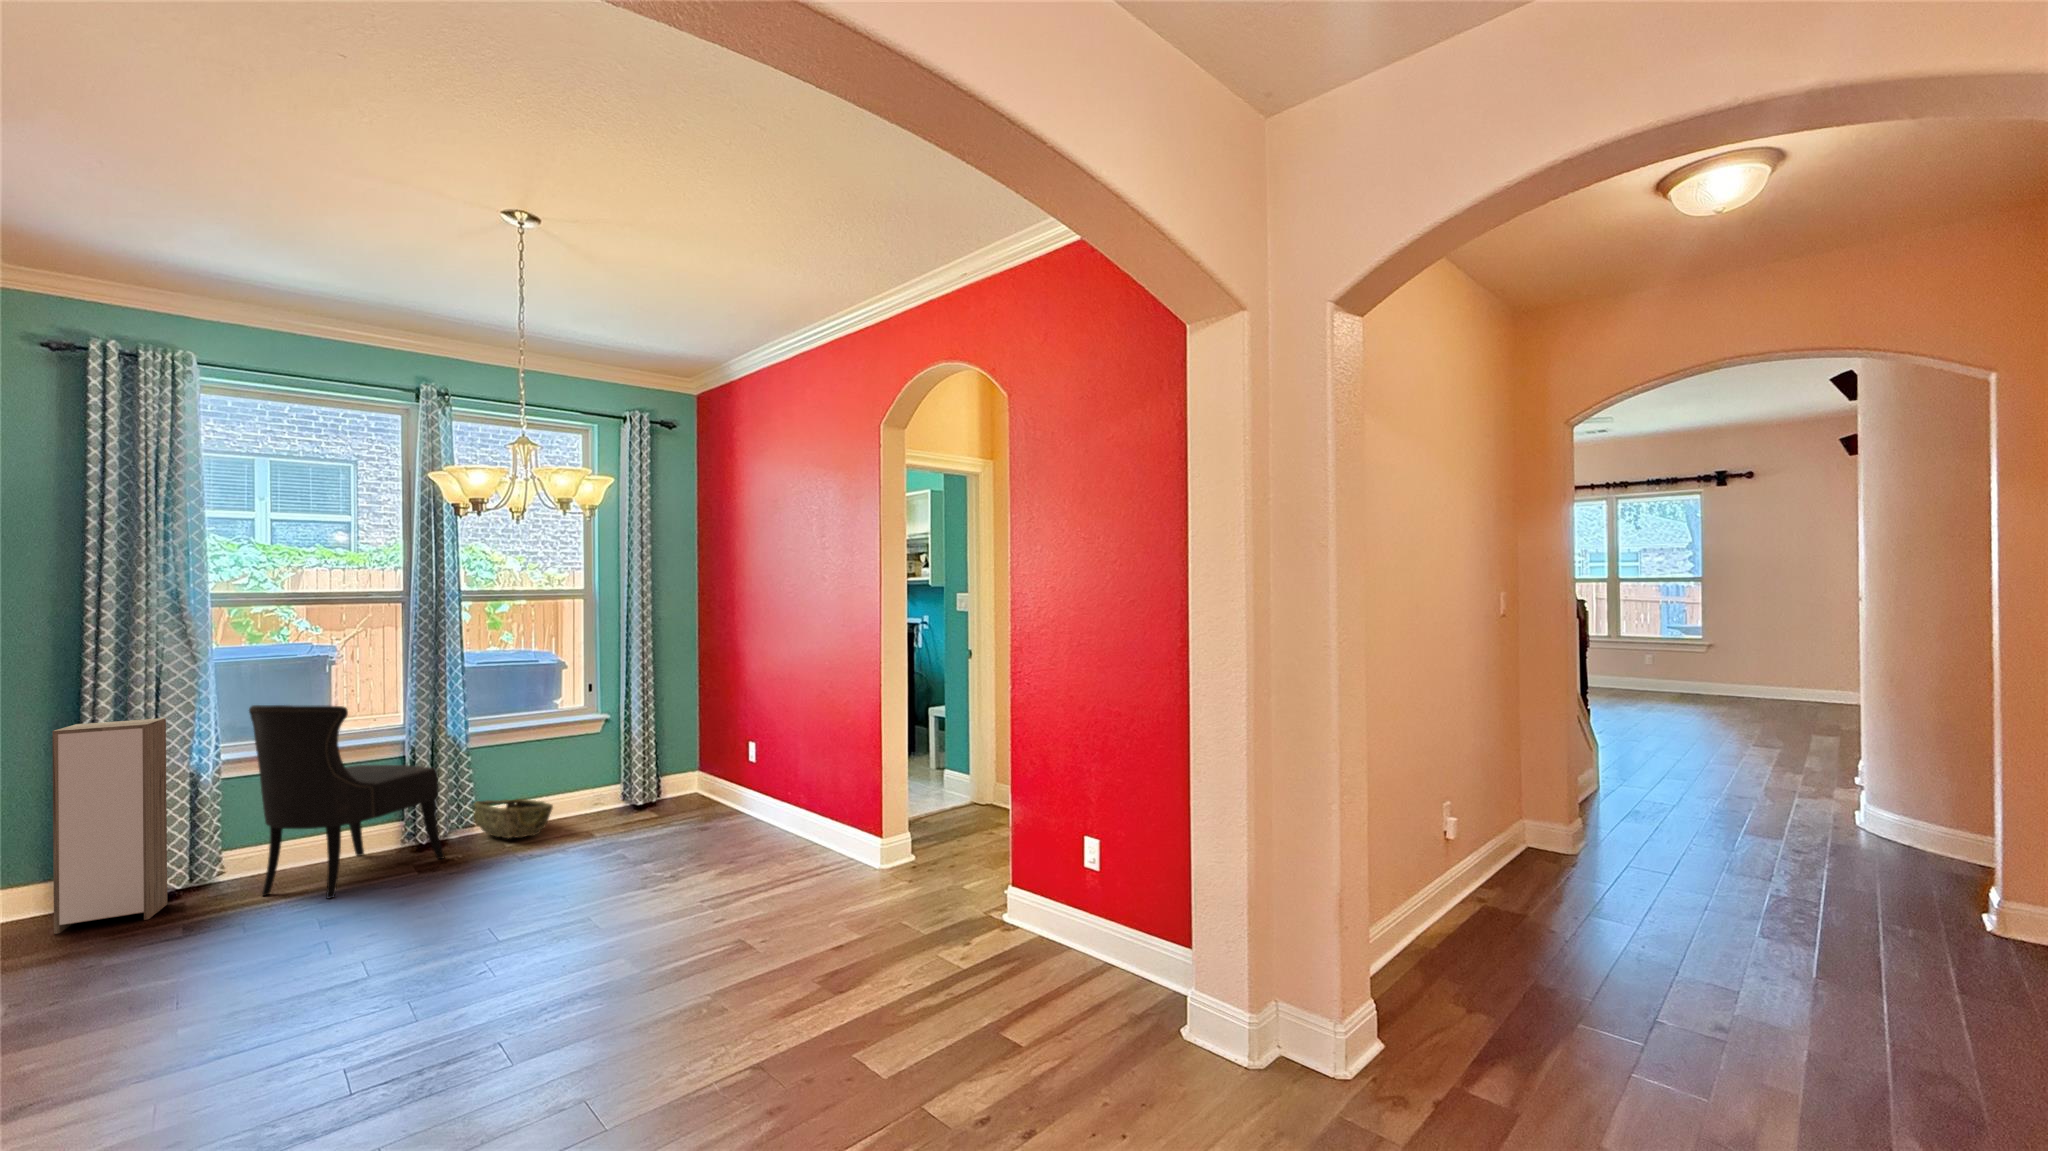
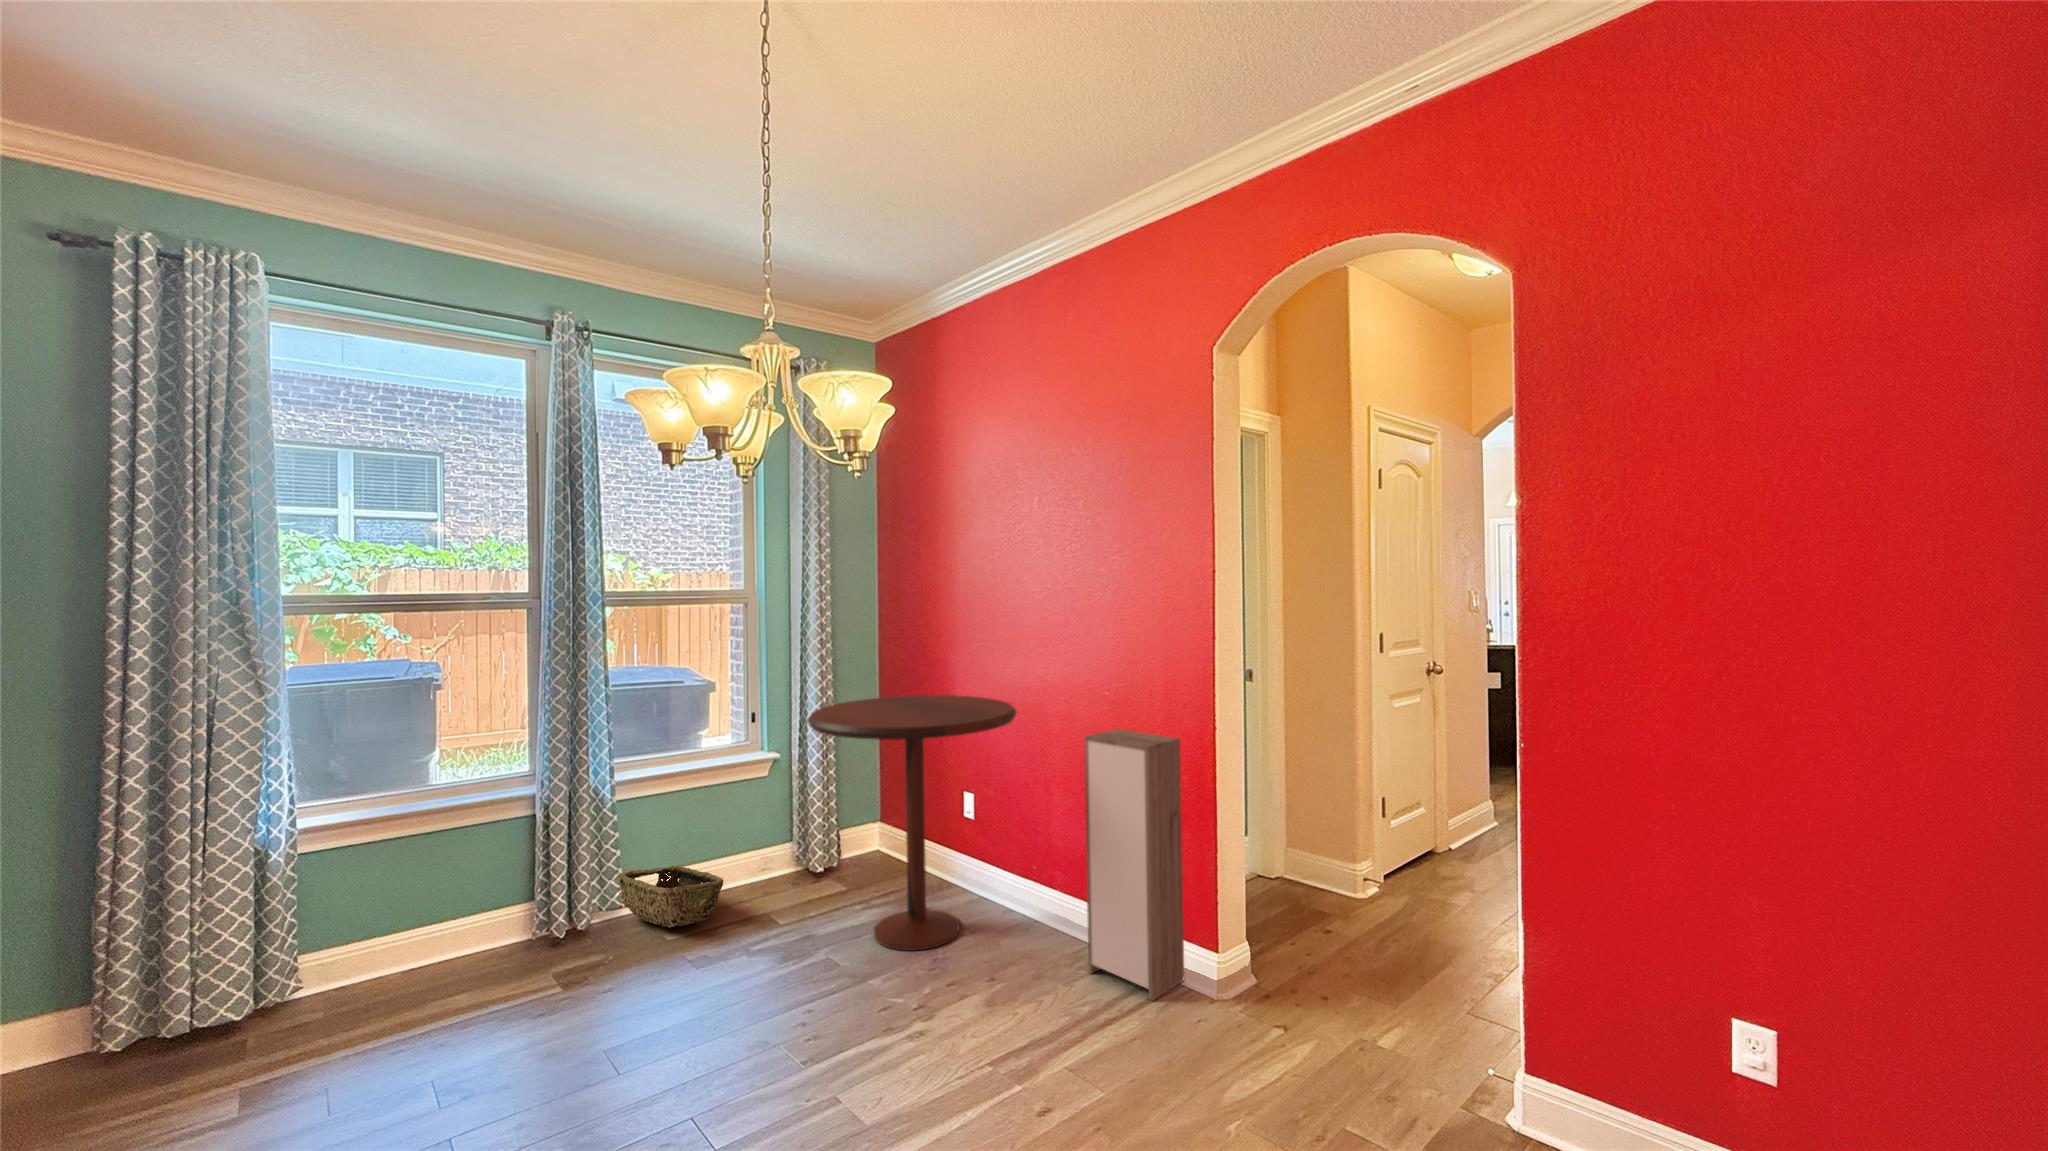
pedestal table: none [607,669,771,849] -> present [808,695,1016,951]
dining chair: present [249,705,444,899] -> none [334,756,592,1041]
storage cabinet: present [53,718,167,934] -> present [1085,729,1184,1000]

